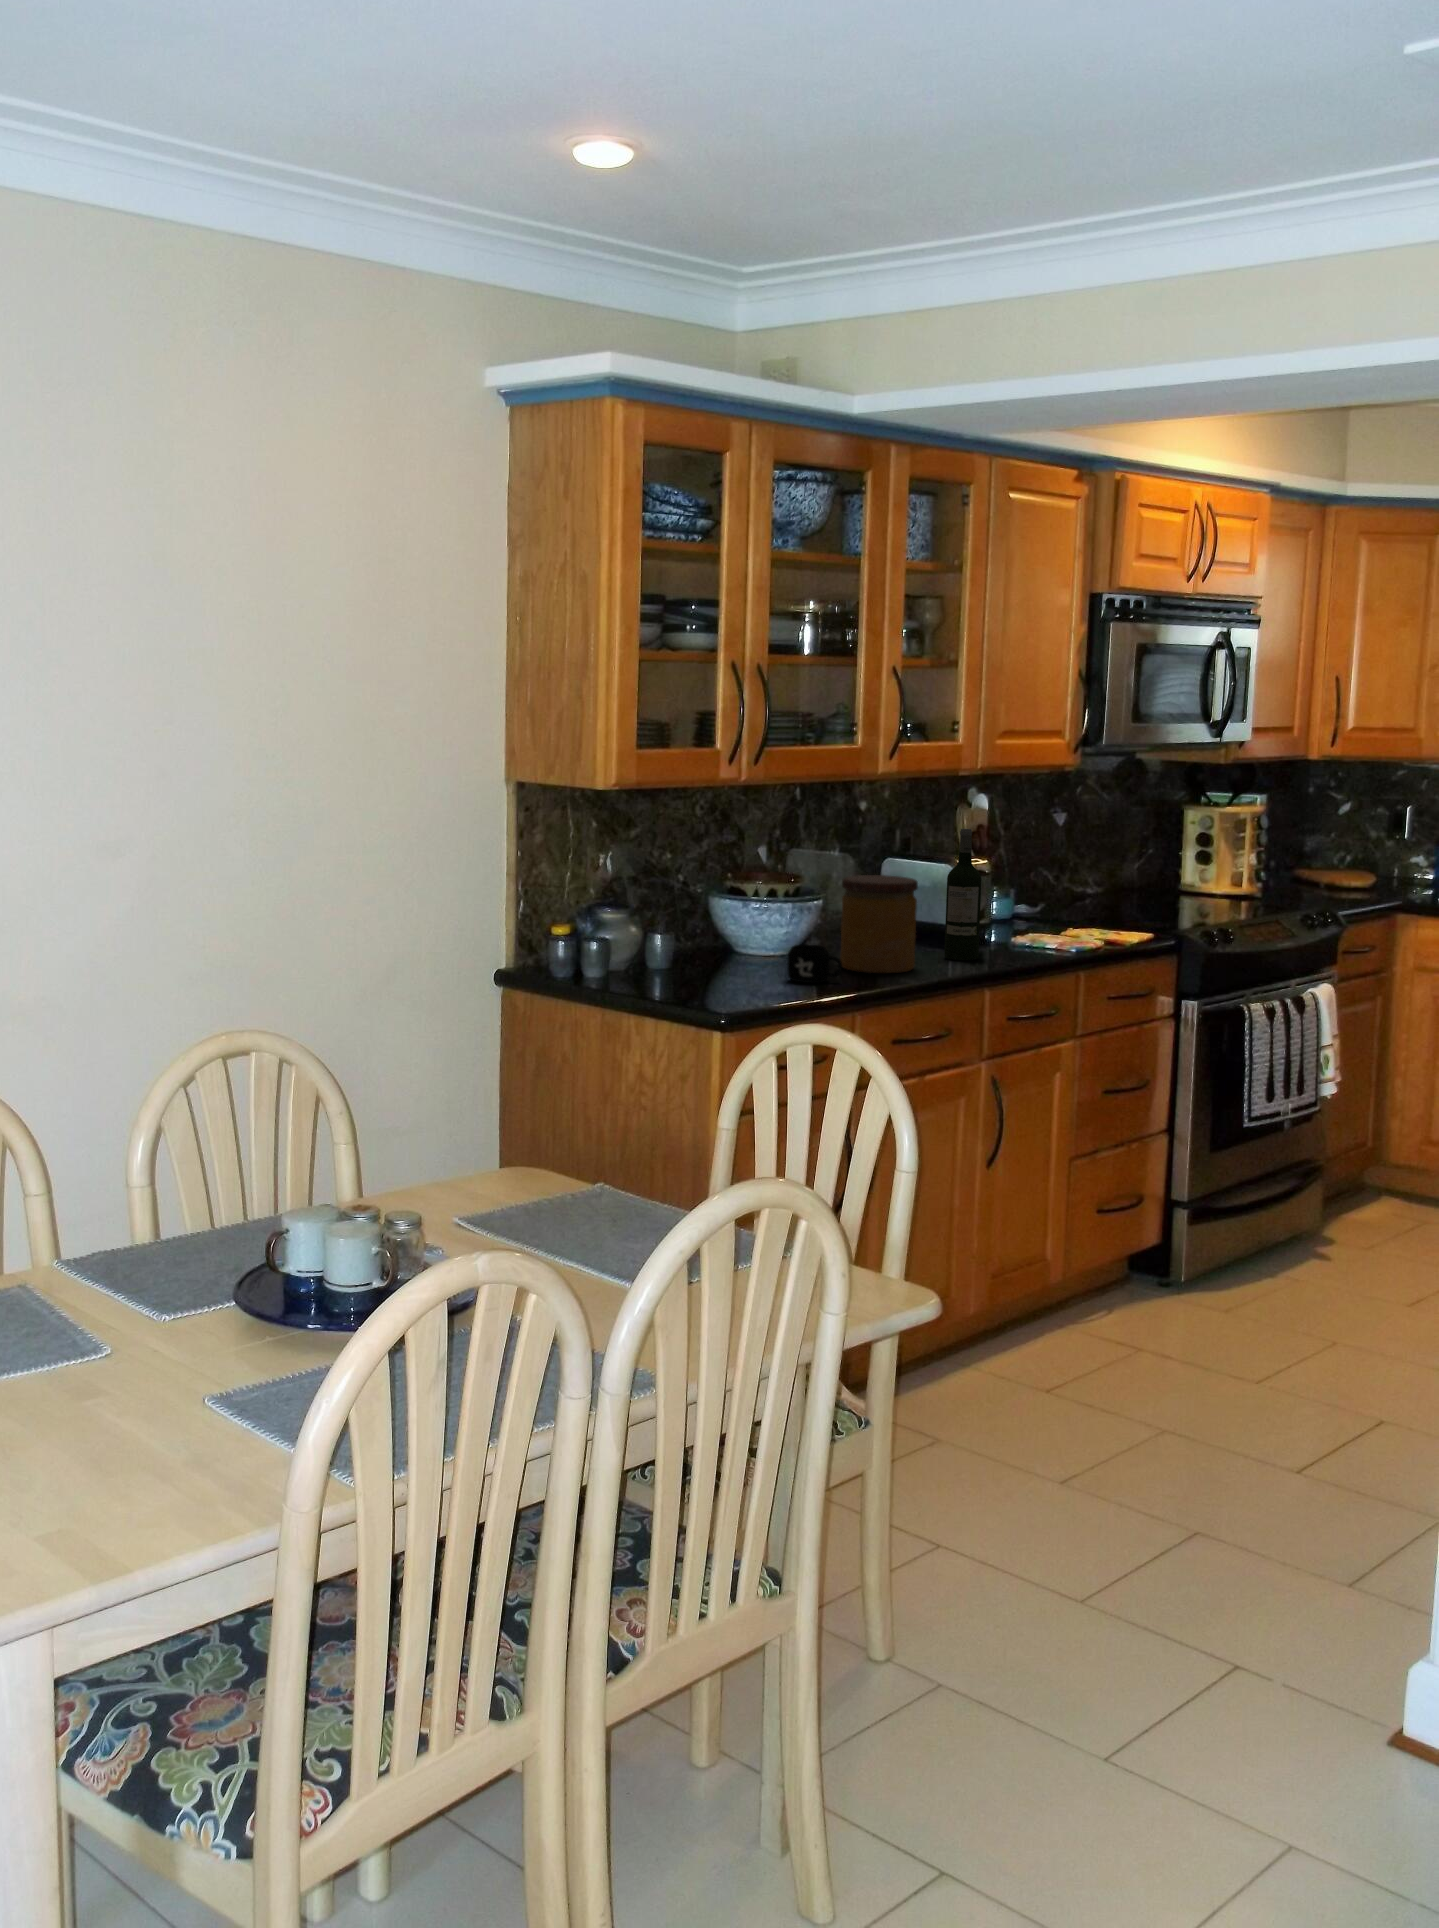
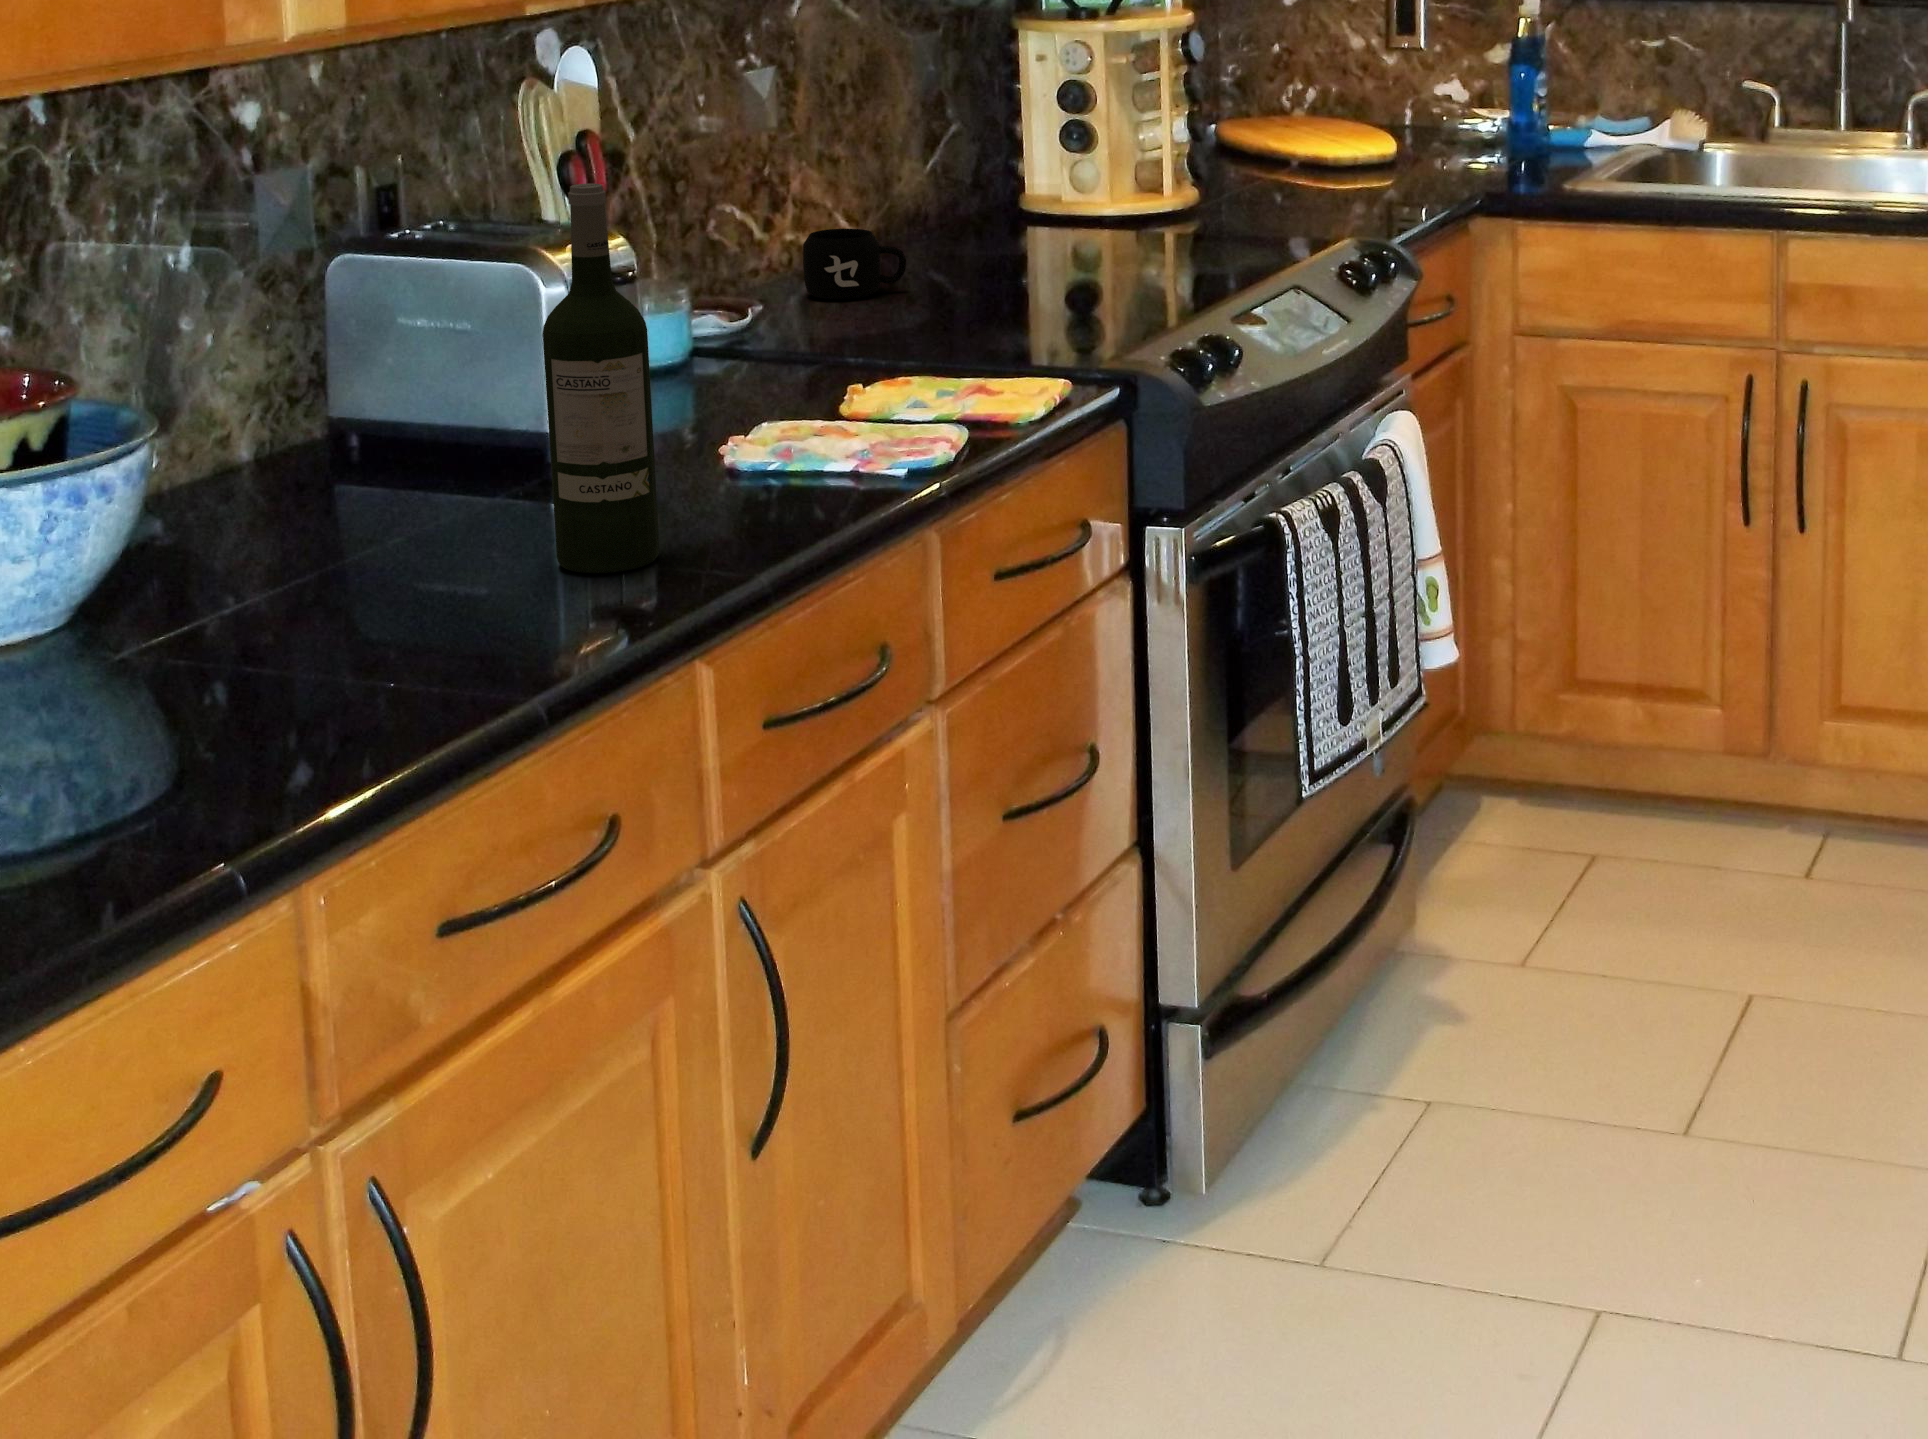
jar: present [840,875,918,973] -> none [208,359,479,693]
mug: present [787,945,842,983] -> present [803,229,906,299]

